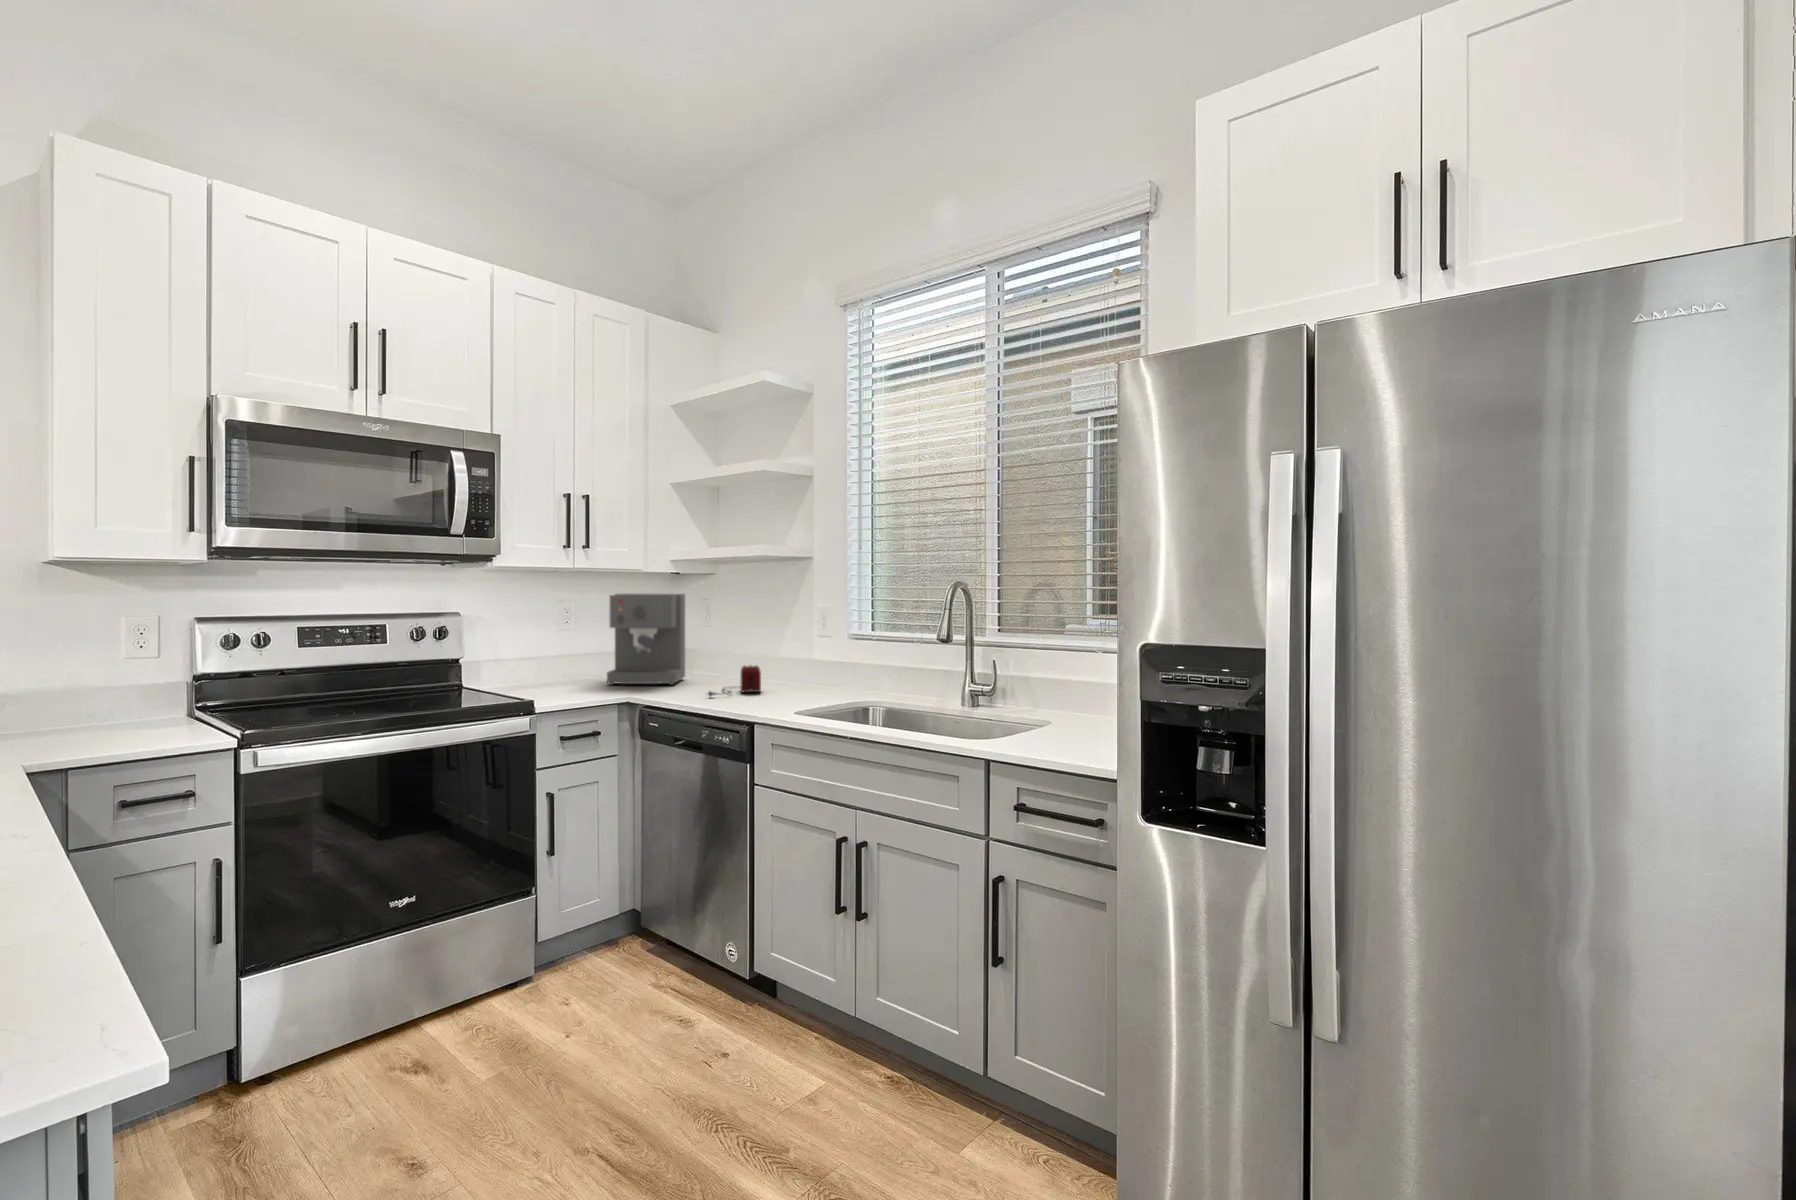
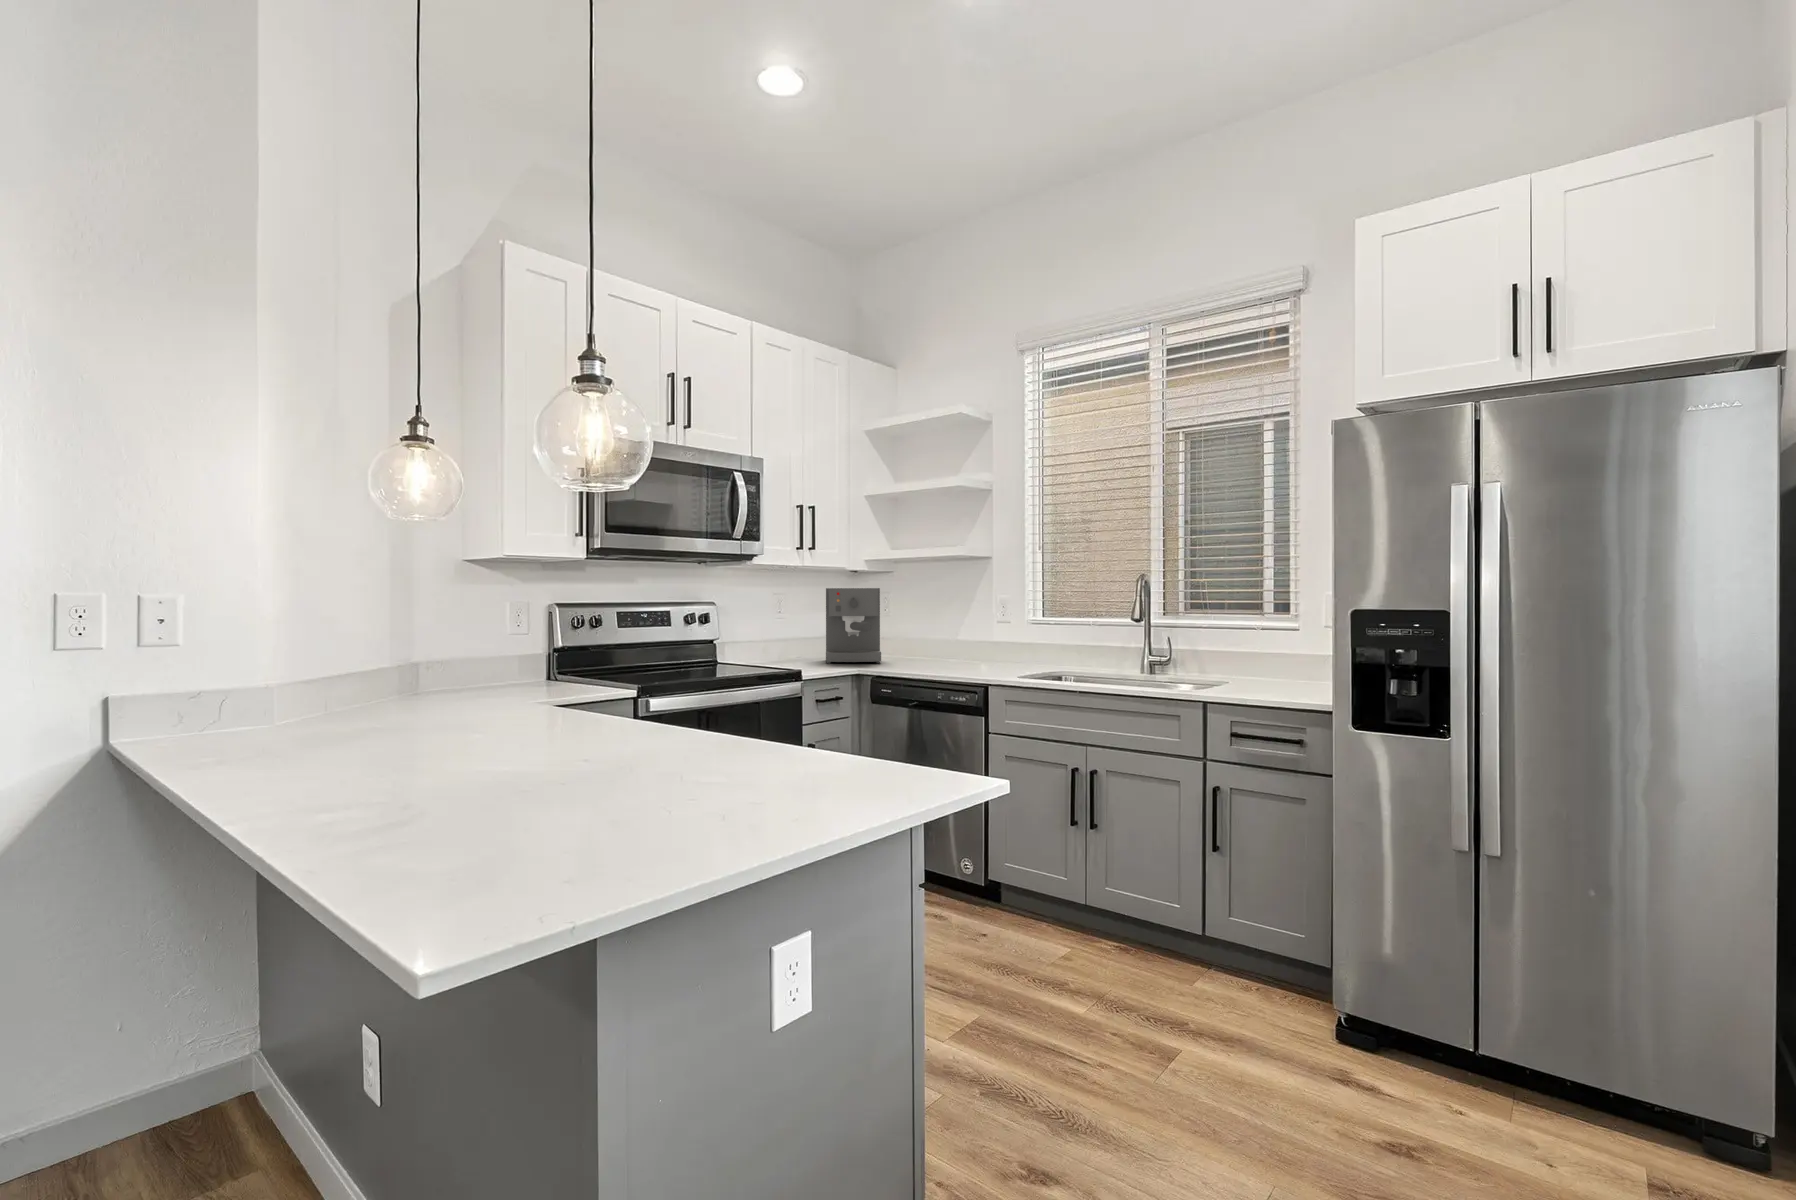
toaster: present [708,666,761,697] -> none [924,645,961,670]

